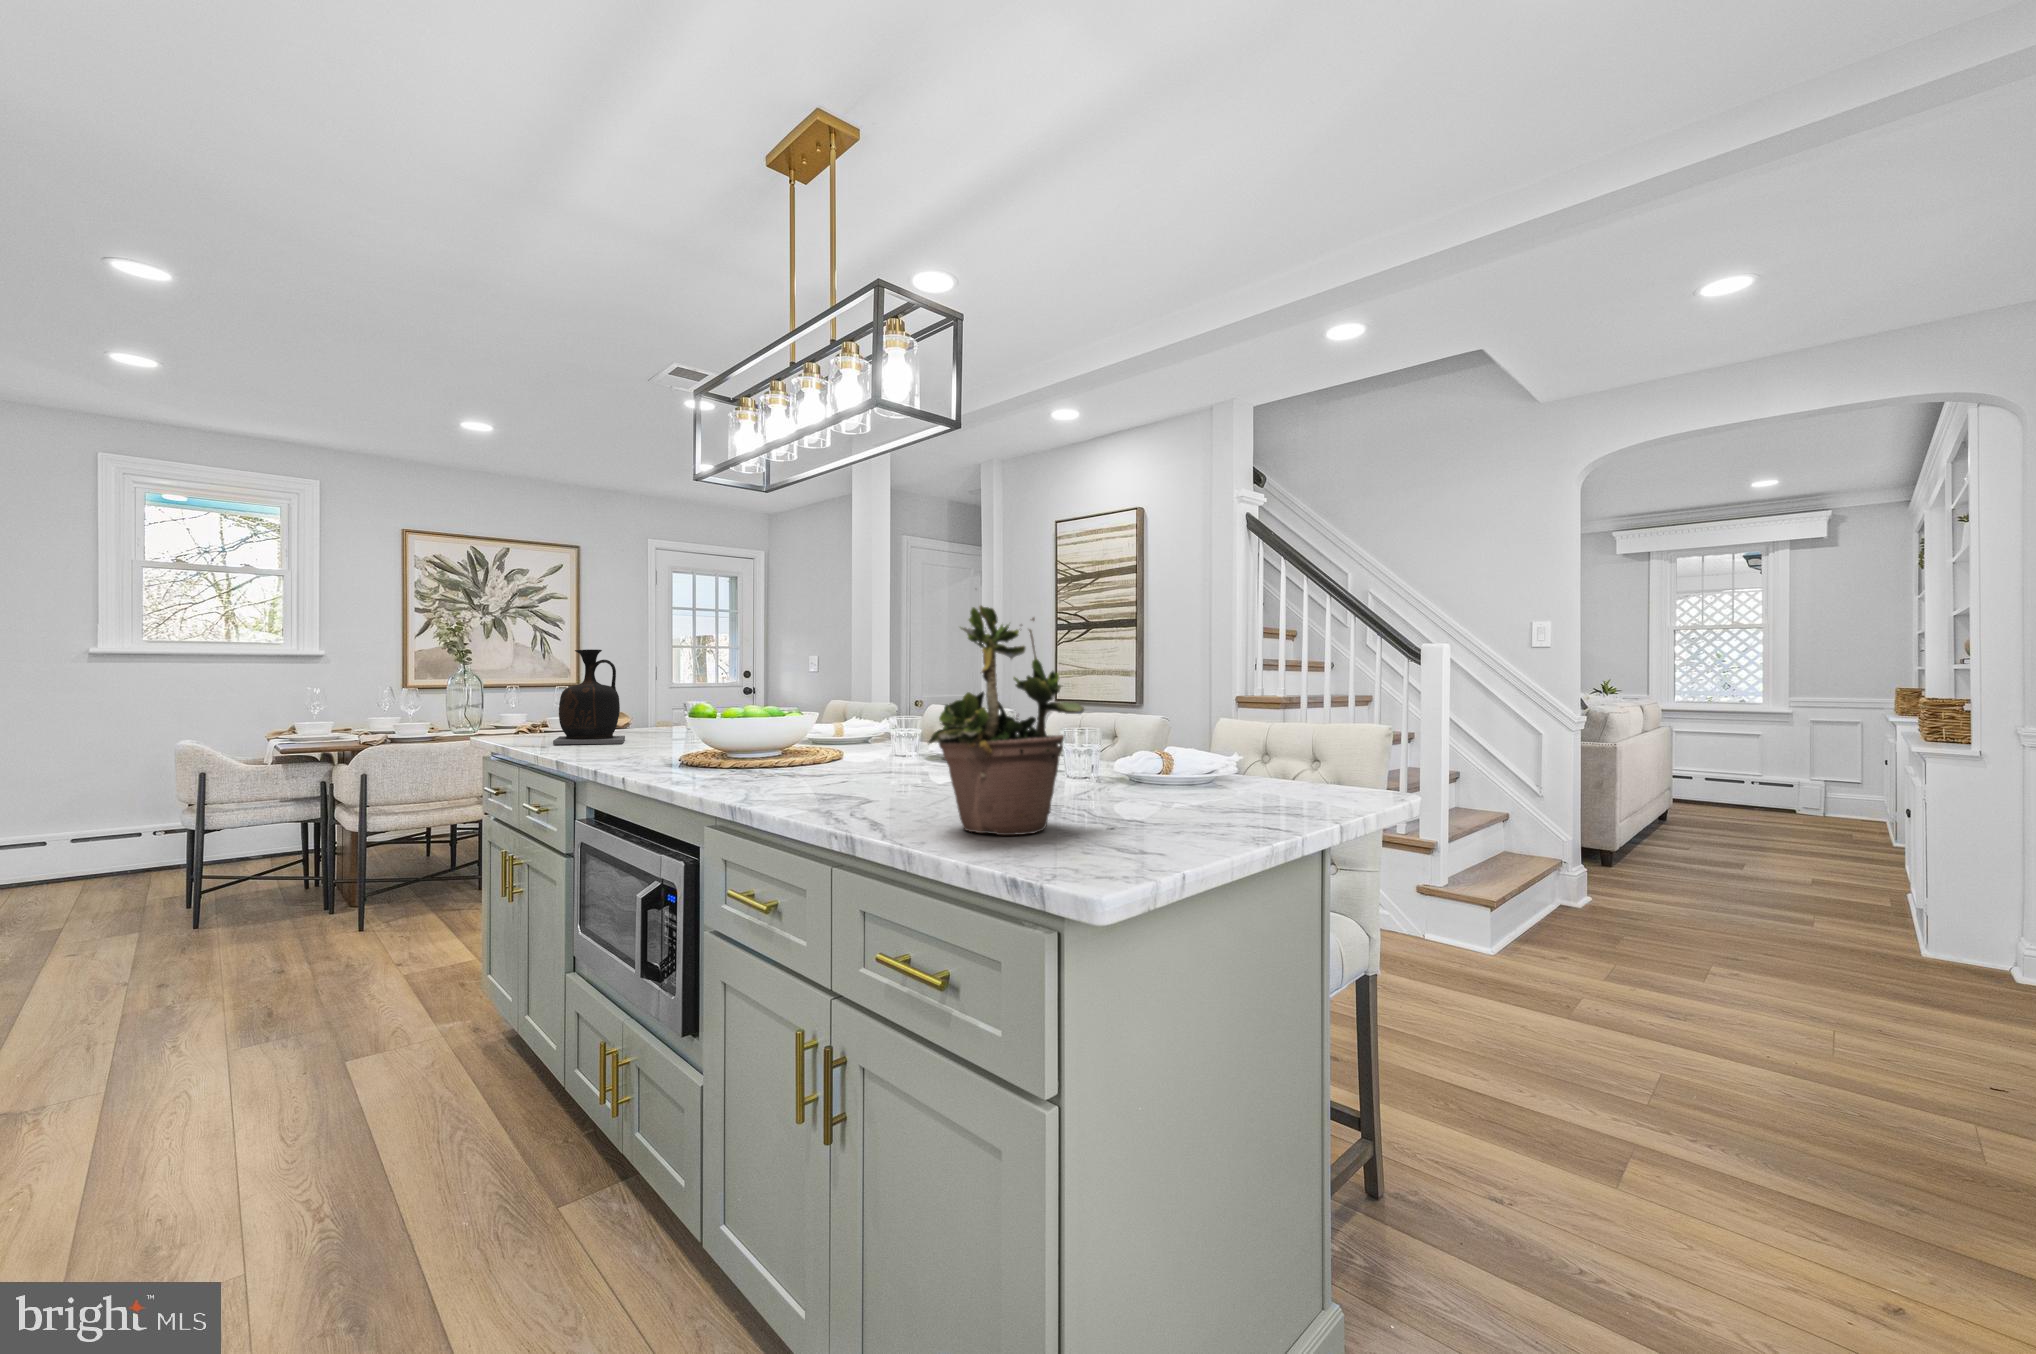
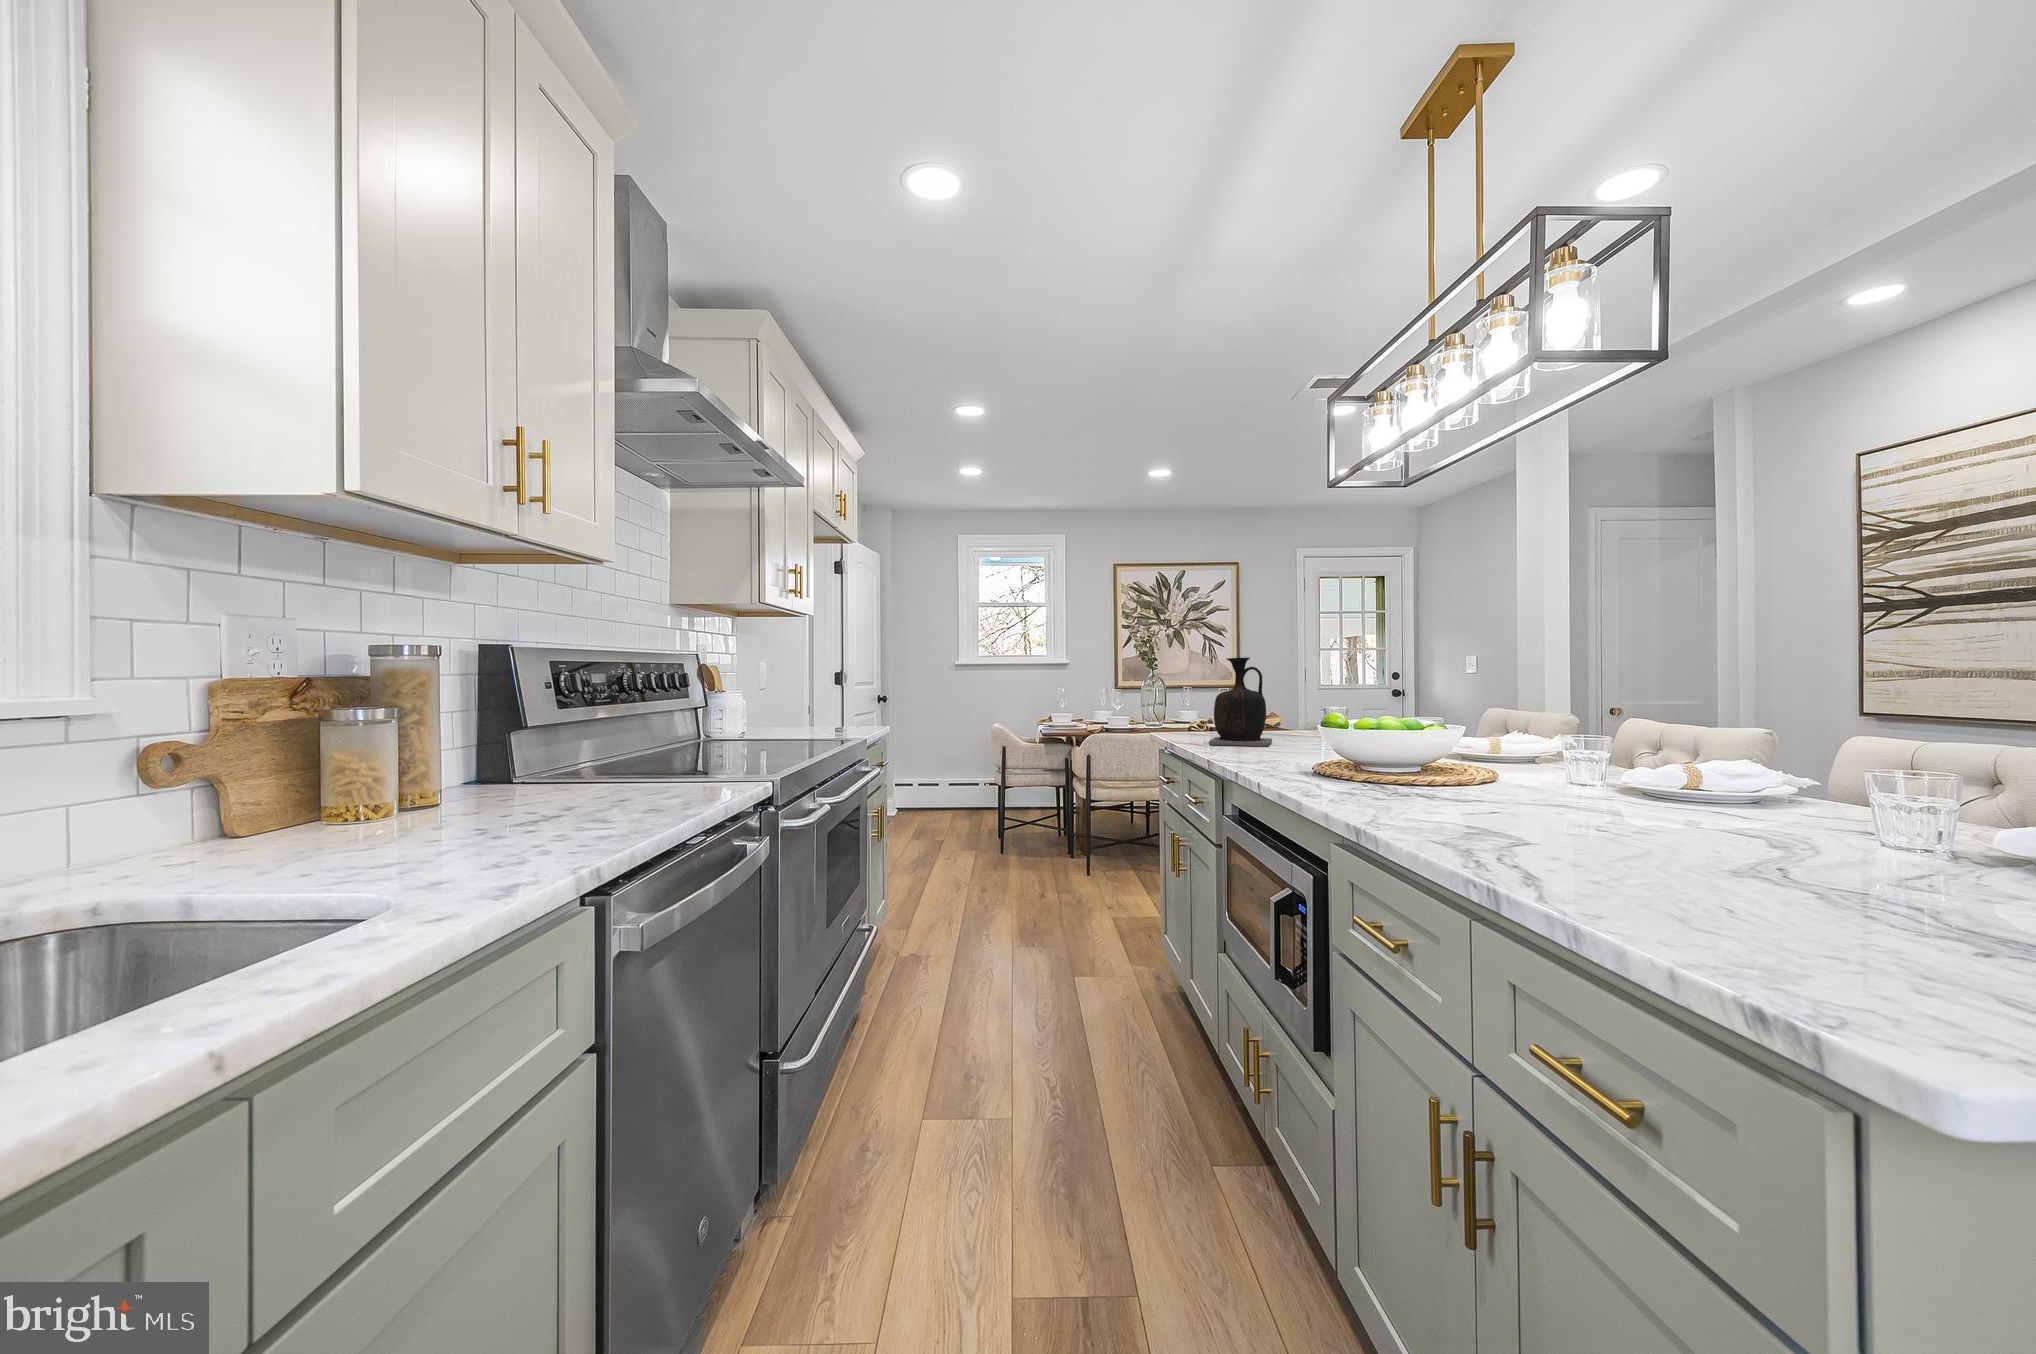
potted plant: present [928,606,1084,835] -> none [1604,573,1901,925]

